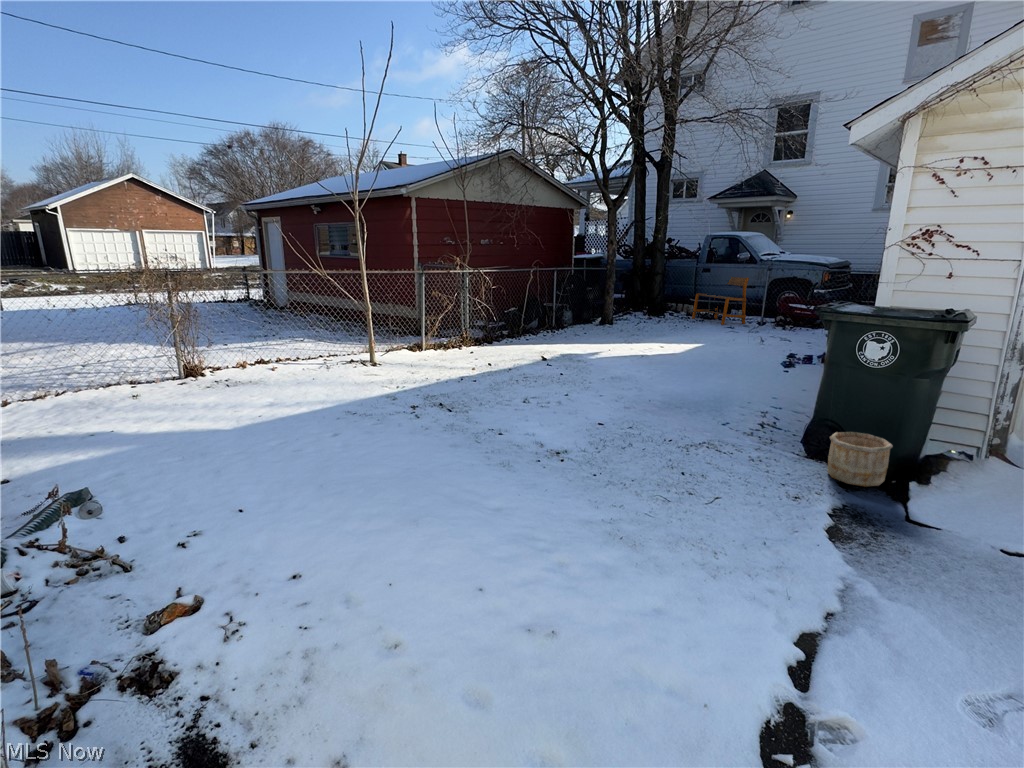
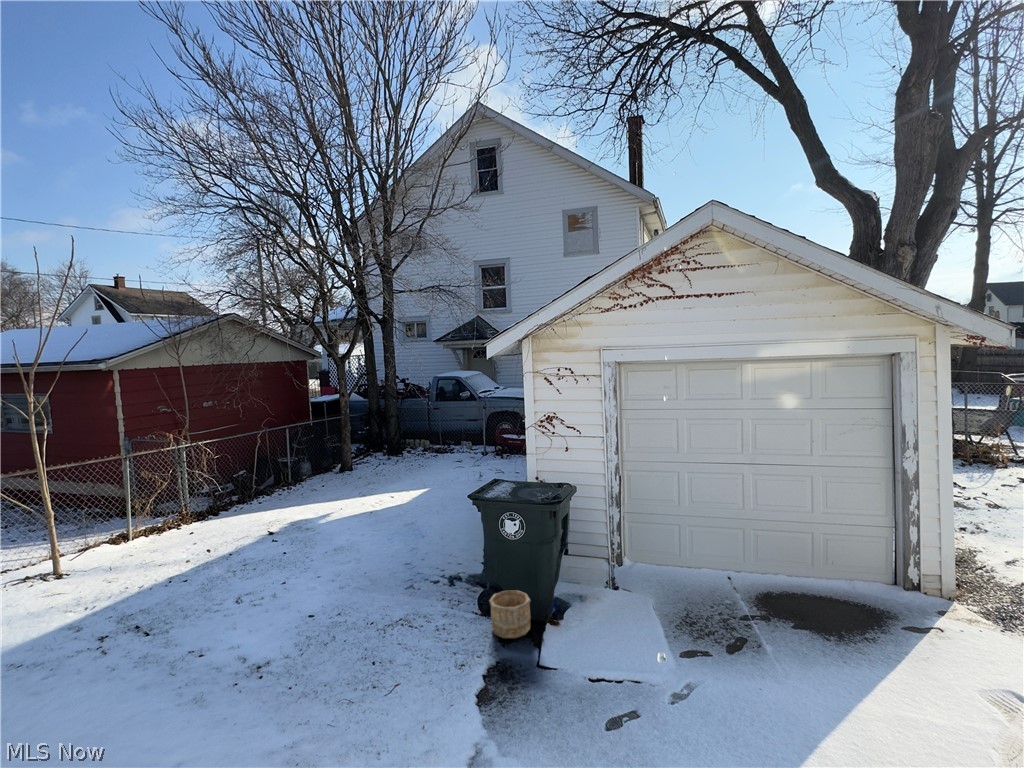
bench: present [692,277,749,325] -> none [427,412,471,457]

